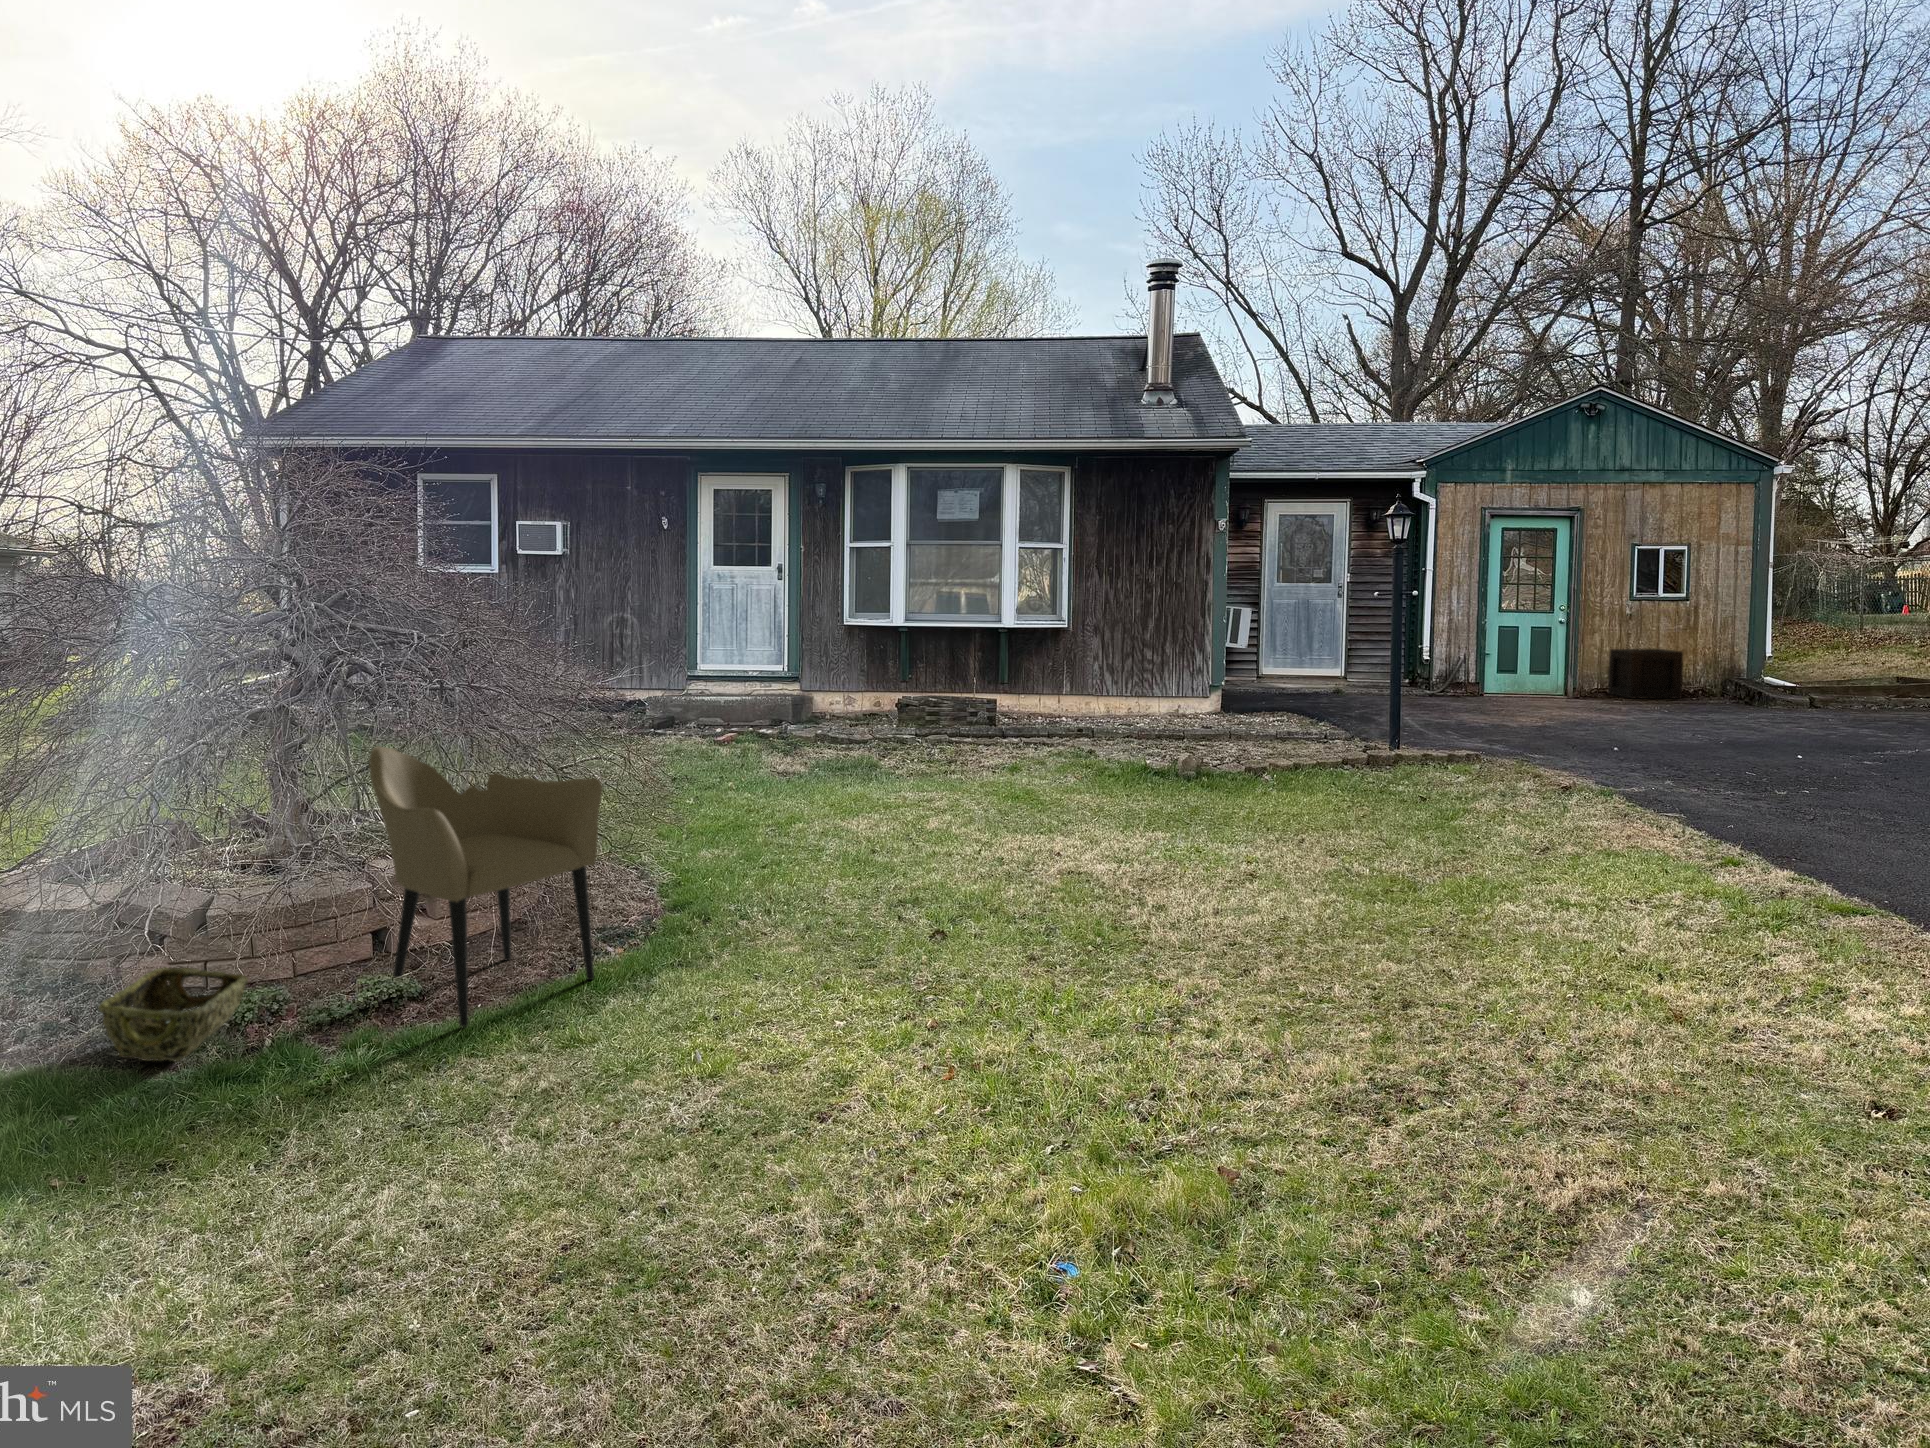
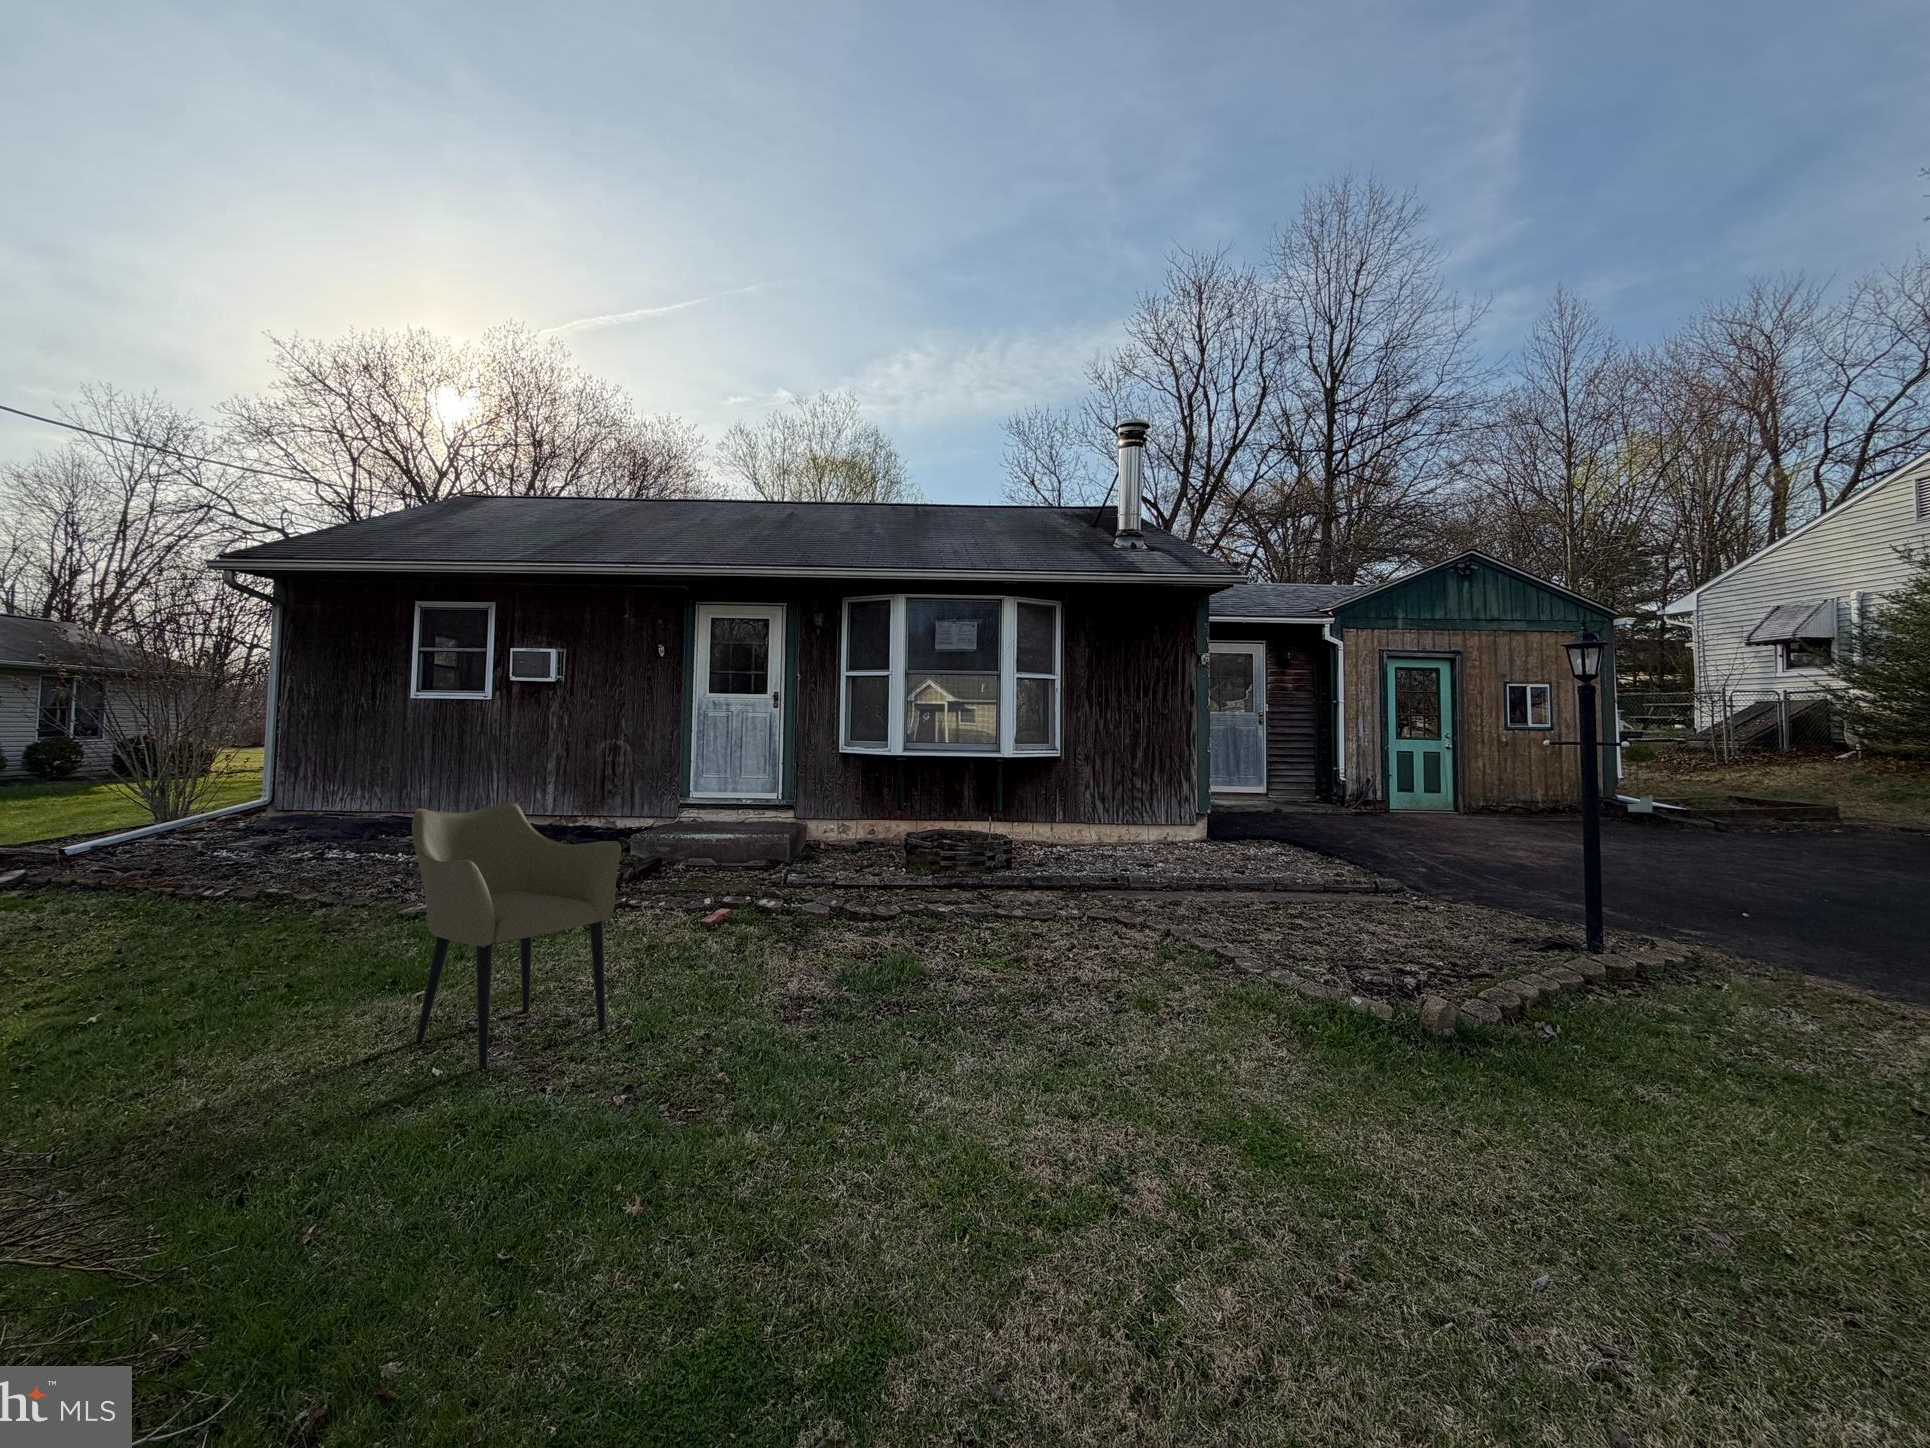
potted tree: none [1765,615,1806,695] -> present [1623,743,1657,812]
wooden crate: present [1608,649,1683,699] -> none [1493,771,1557,814]
woven basket: present [99,967,248,1062] -> none [141,1008,285,1095]

